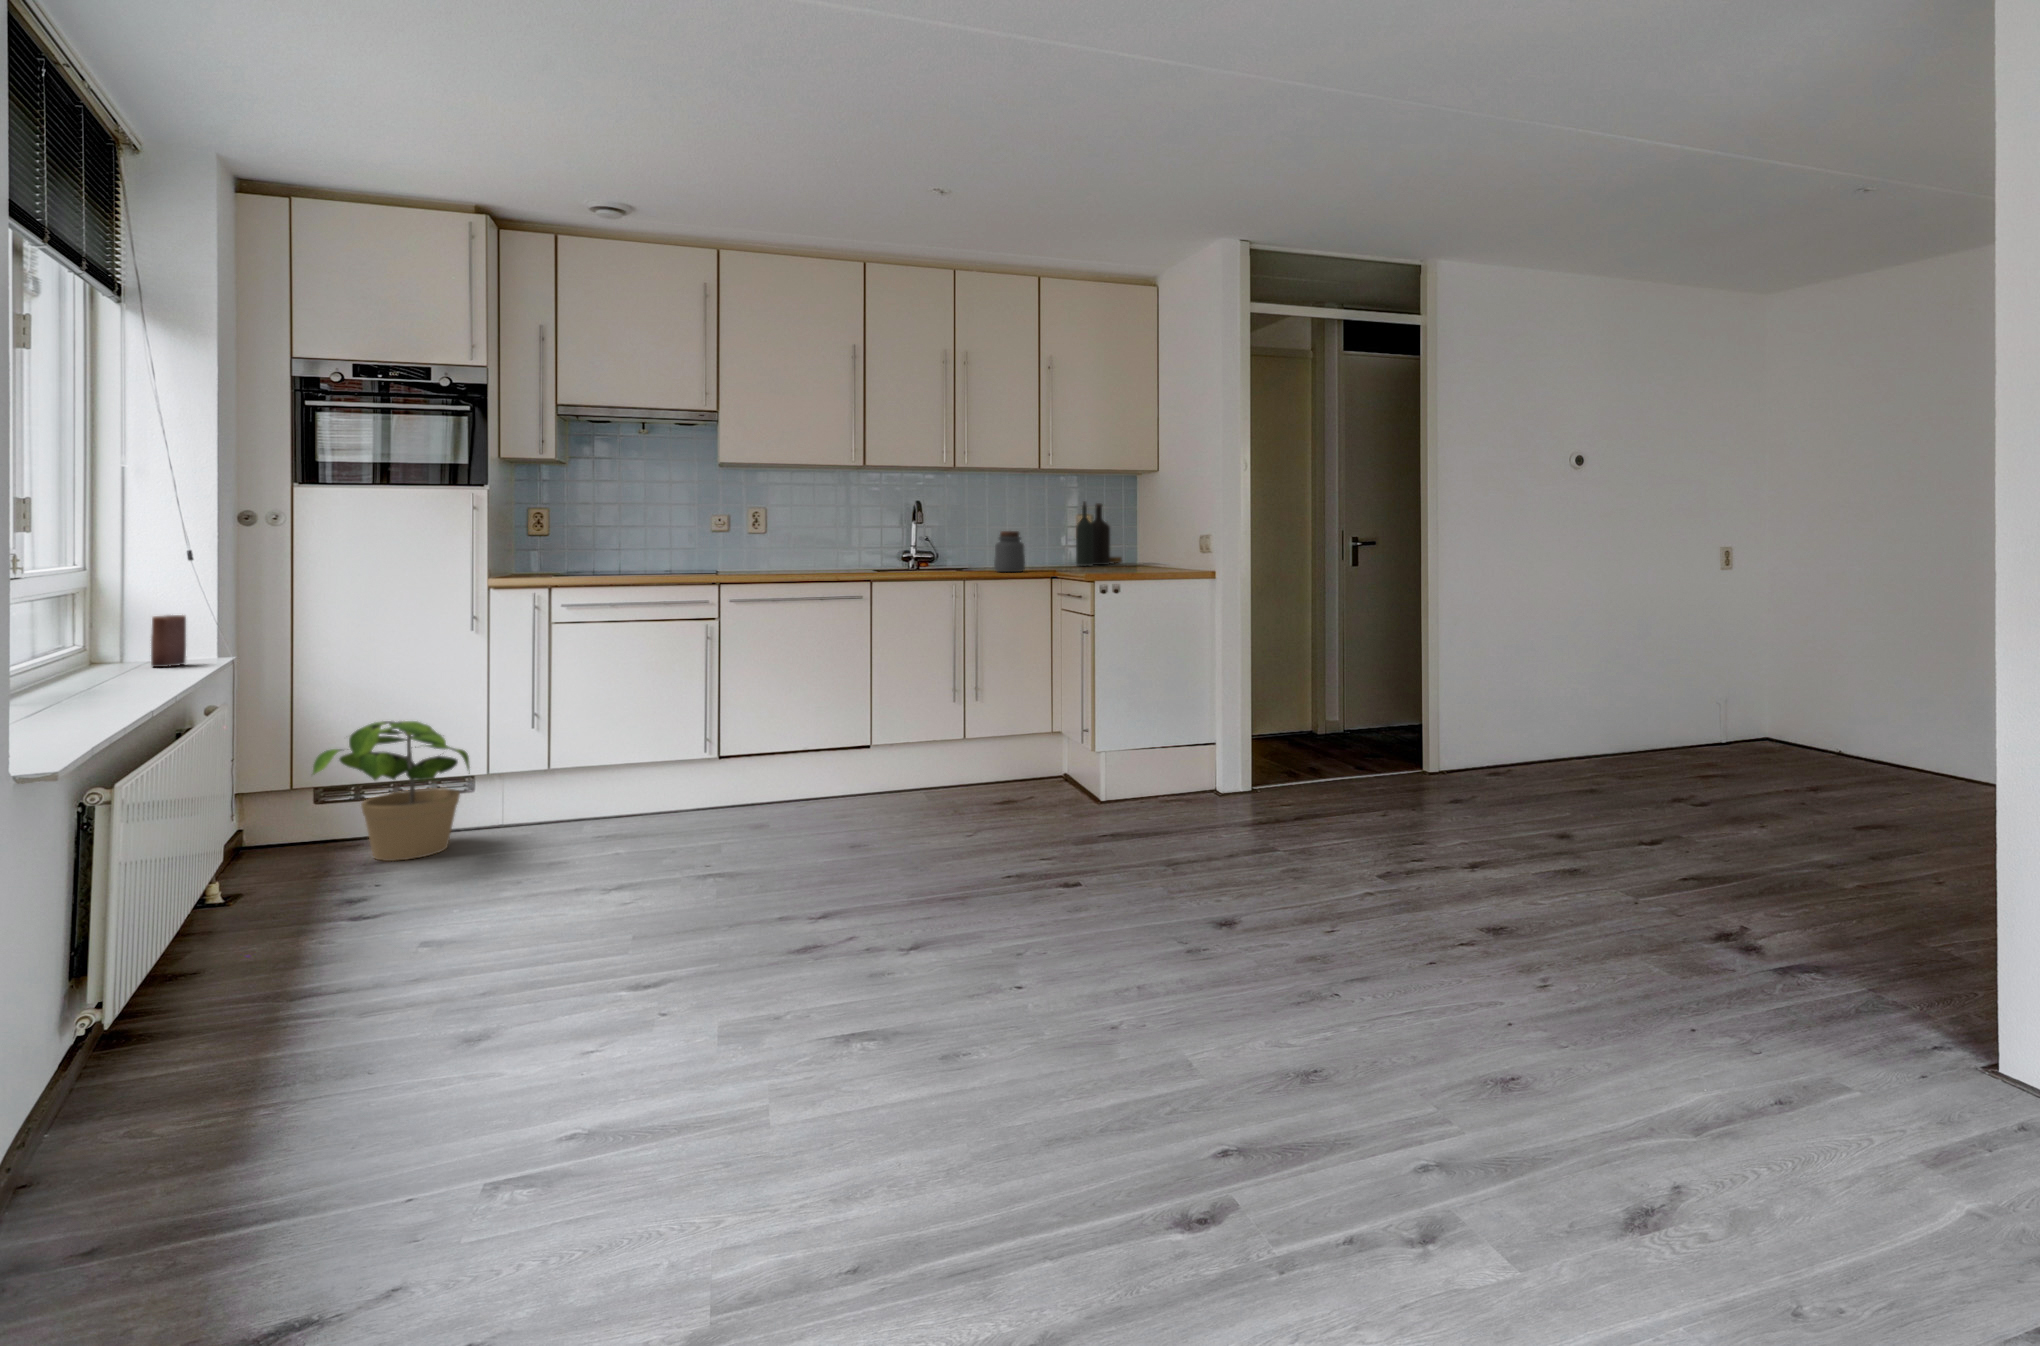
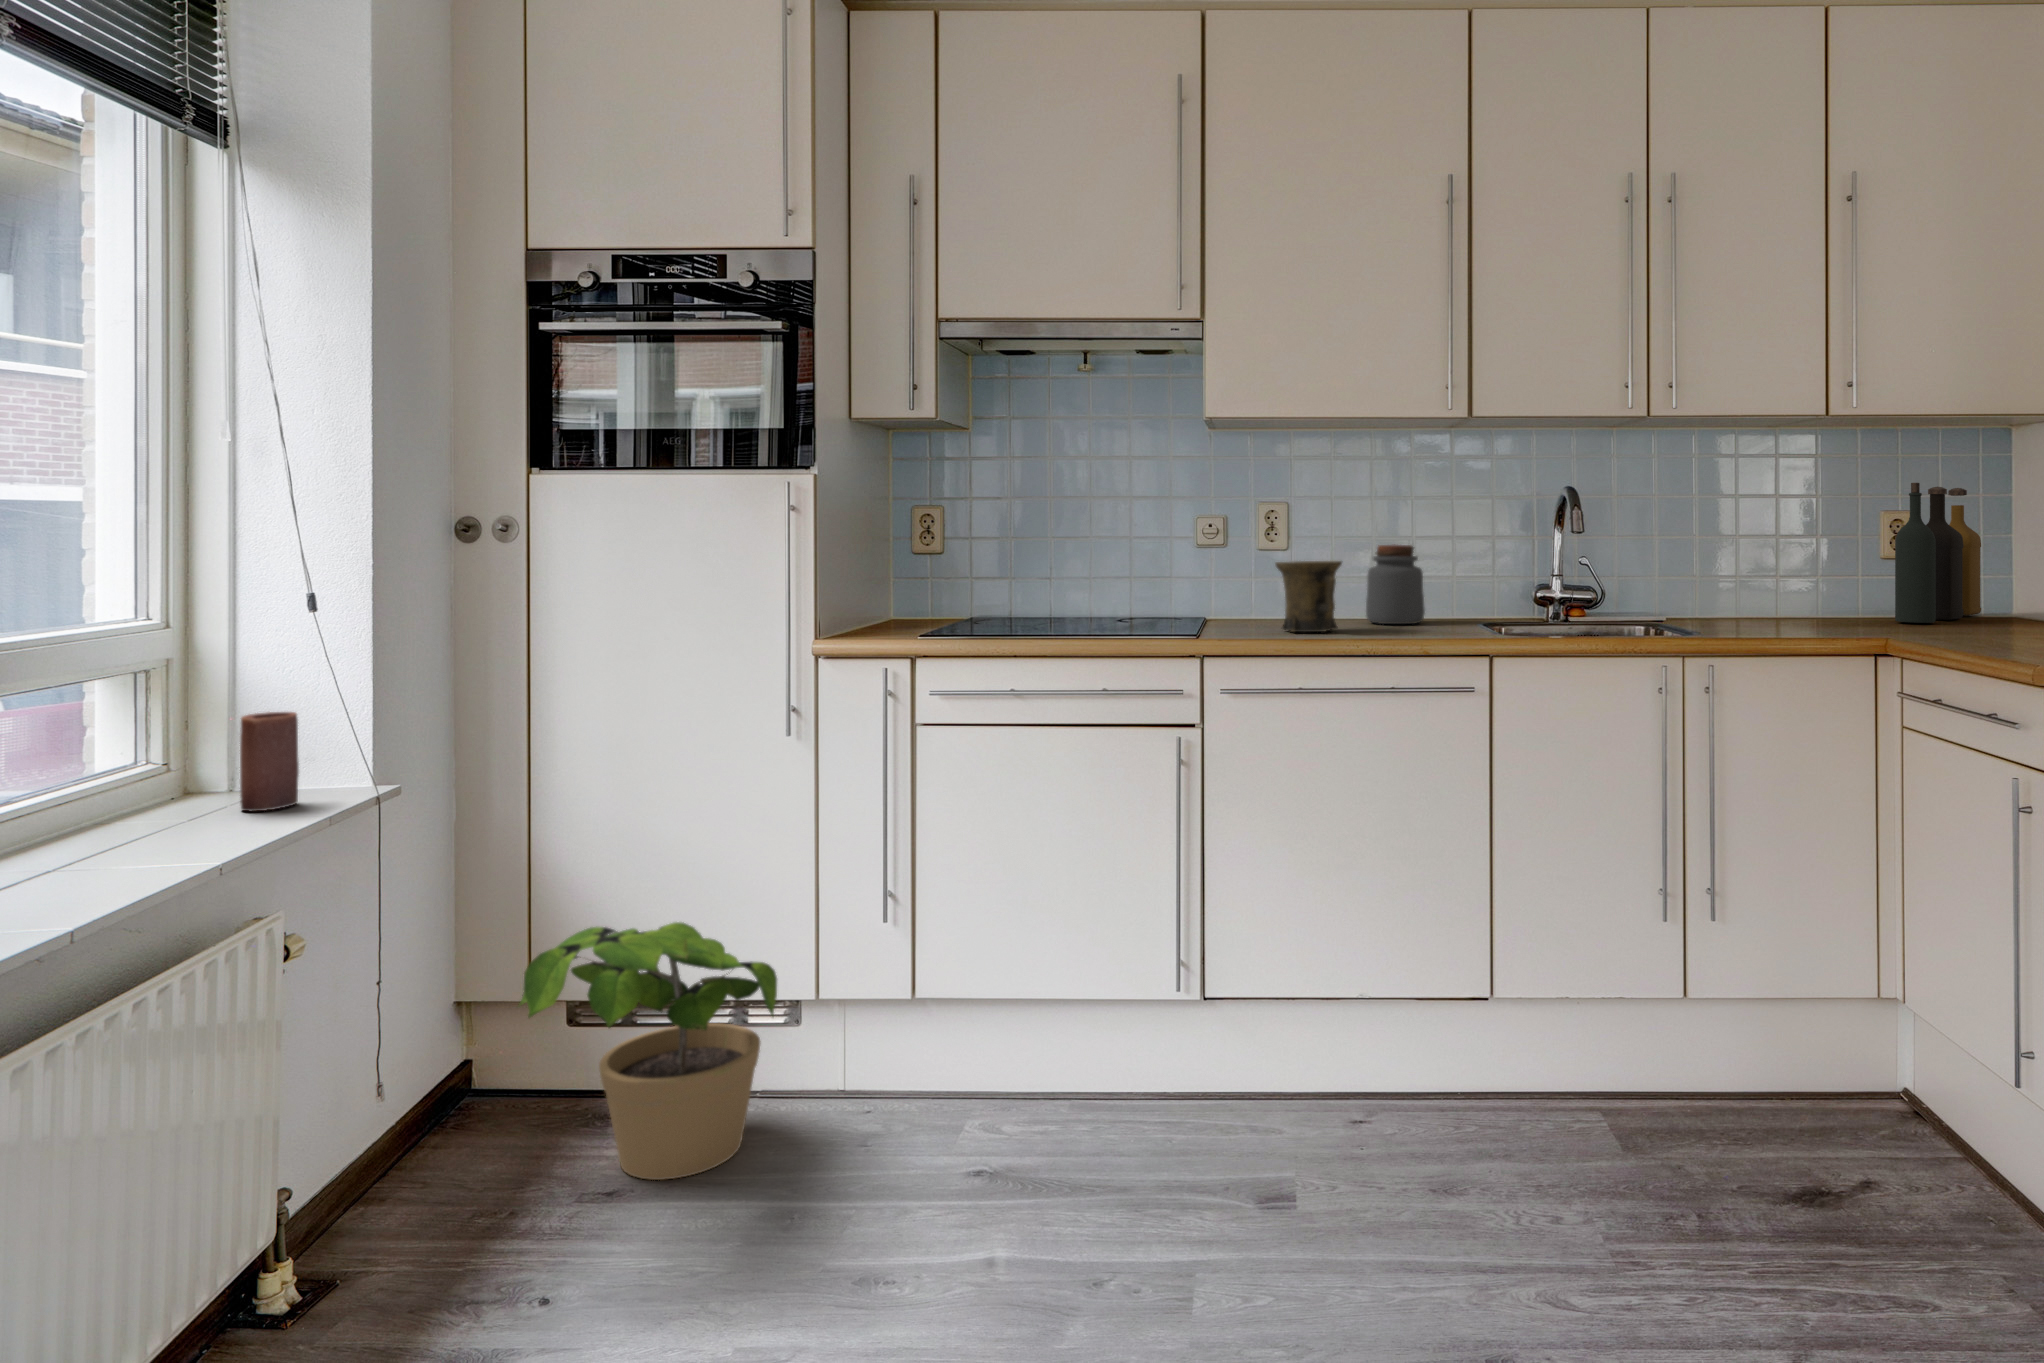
jar: present [994,531,1025,572] -> present [1366,544,1425,624]
mug: none [760,537,797,573] -> present [1276,561,1342,632]

